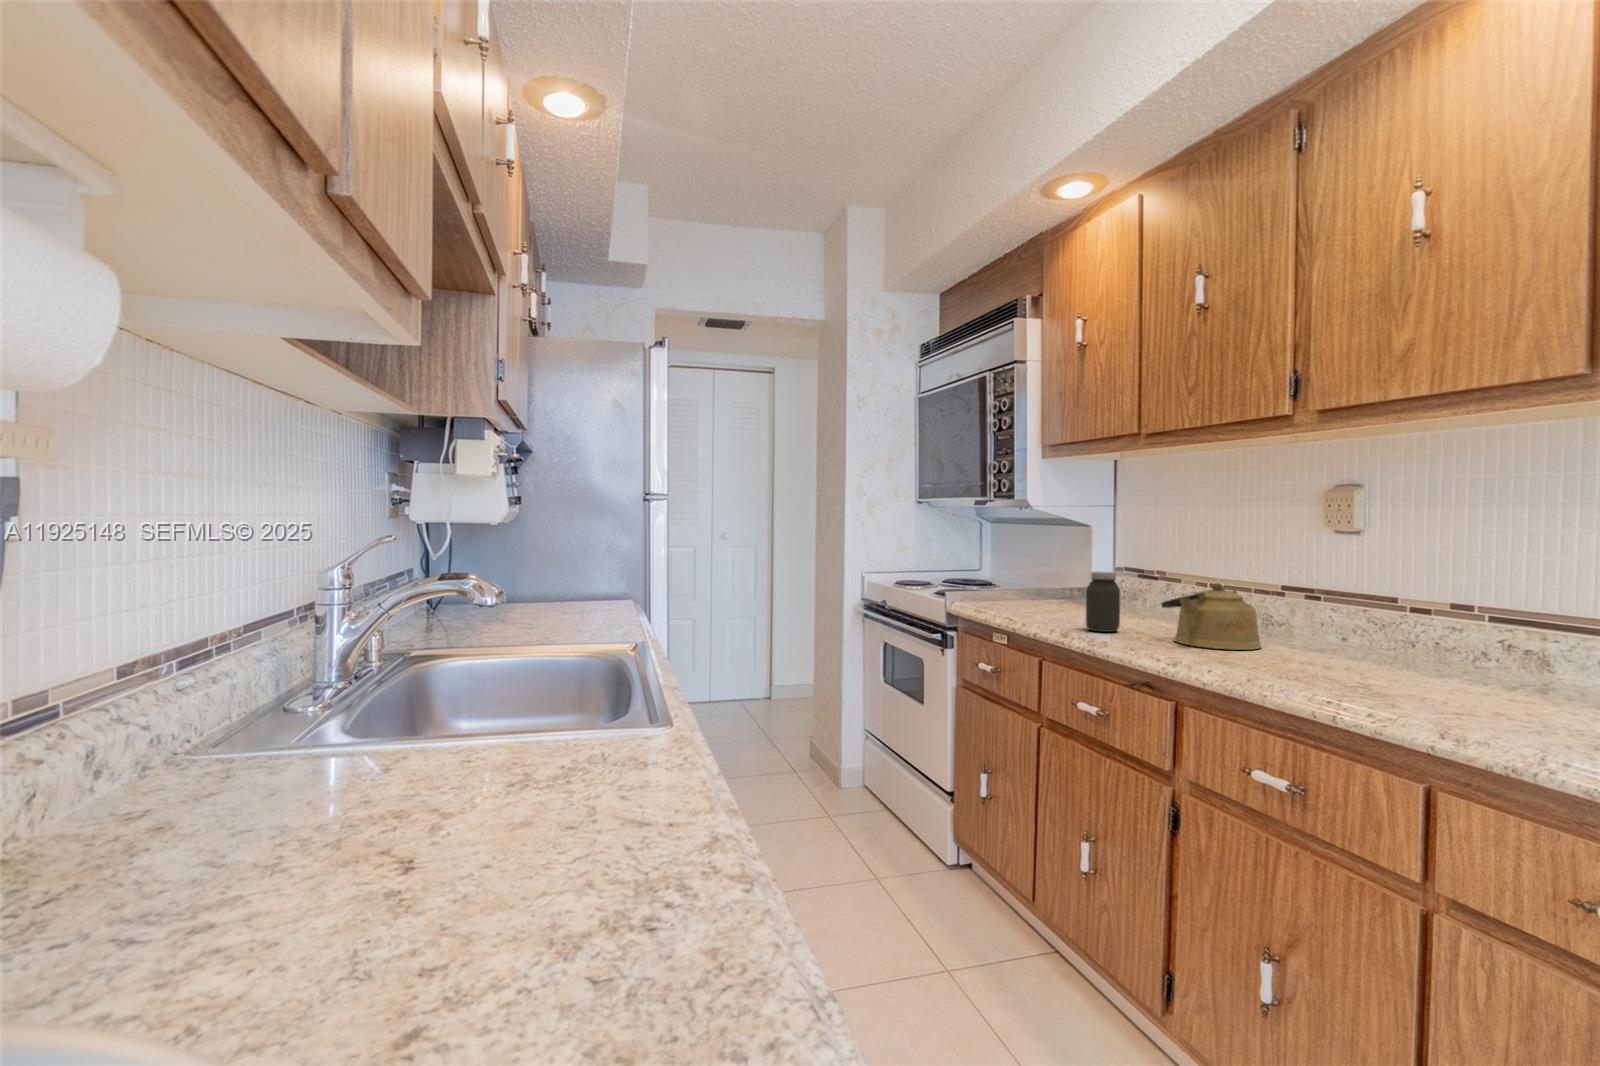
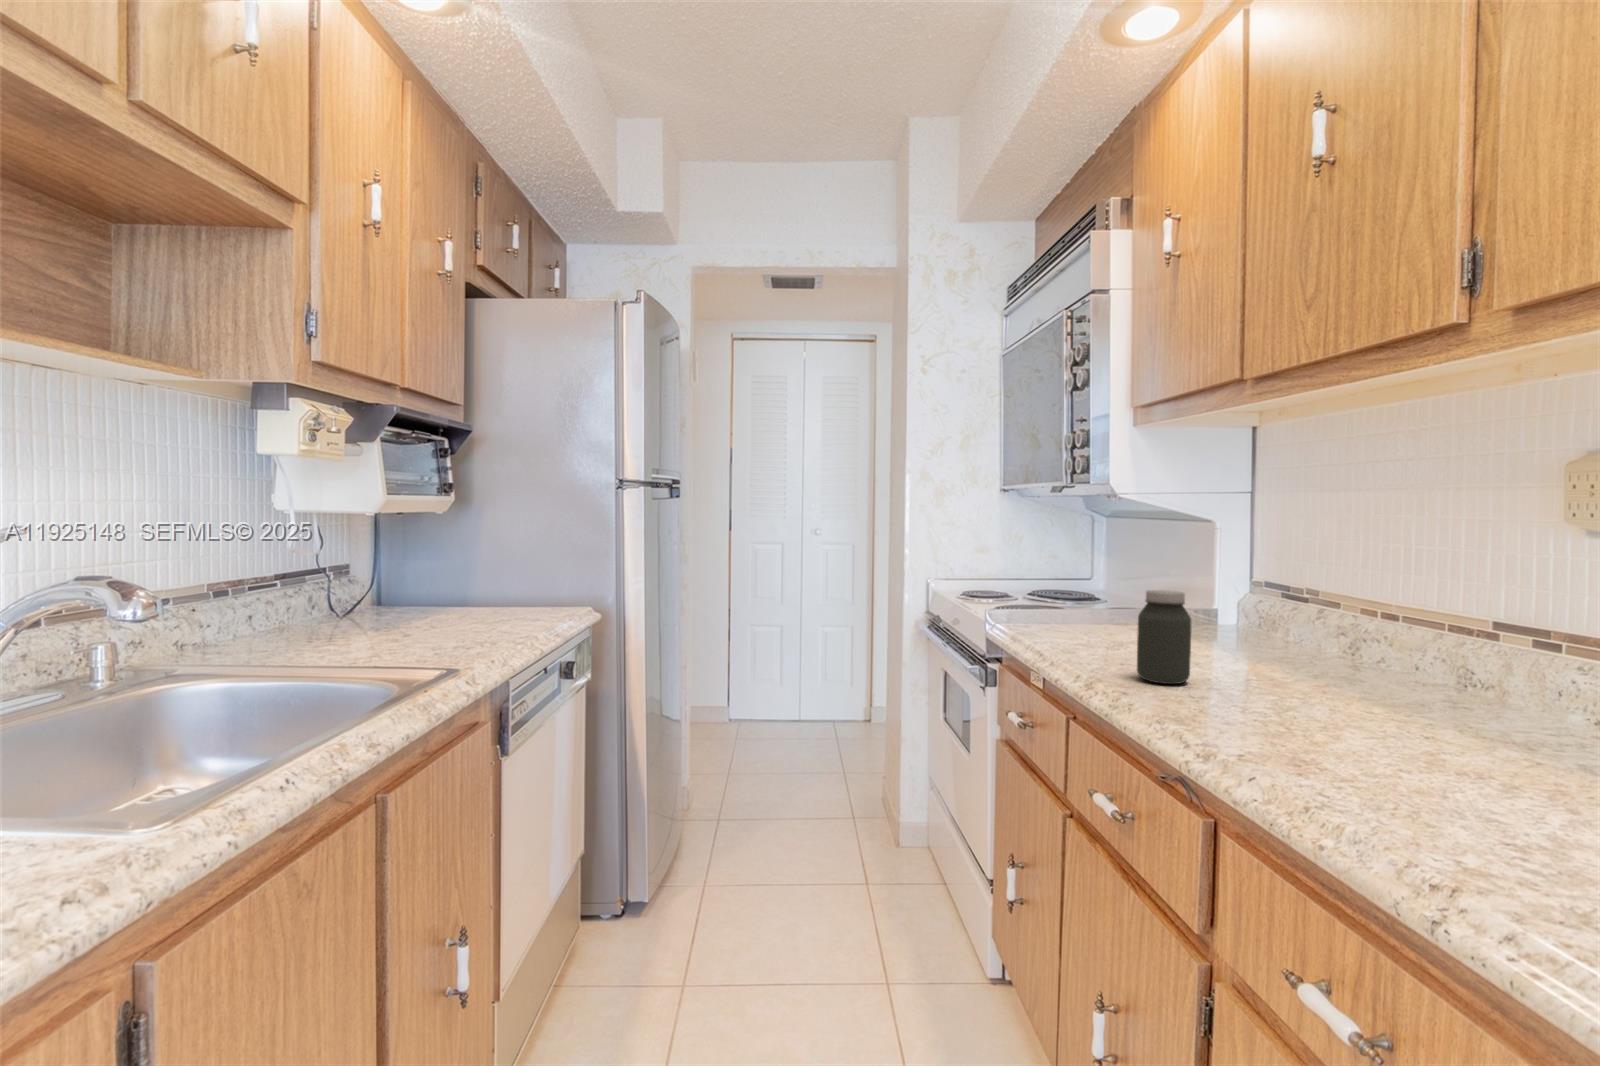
kettle: present [1161,583,1261,650] -> none [1240,617,1418,737]

